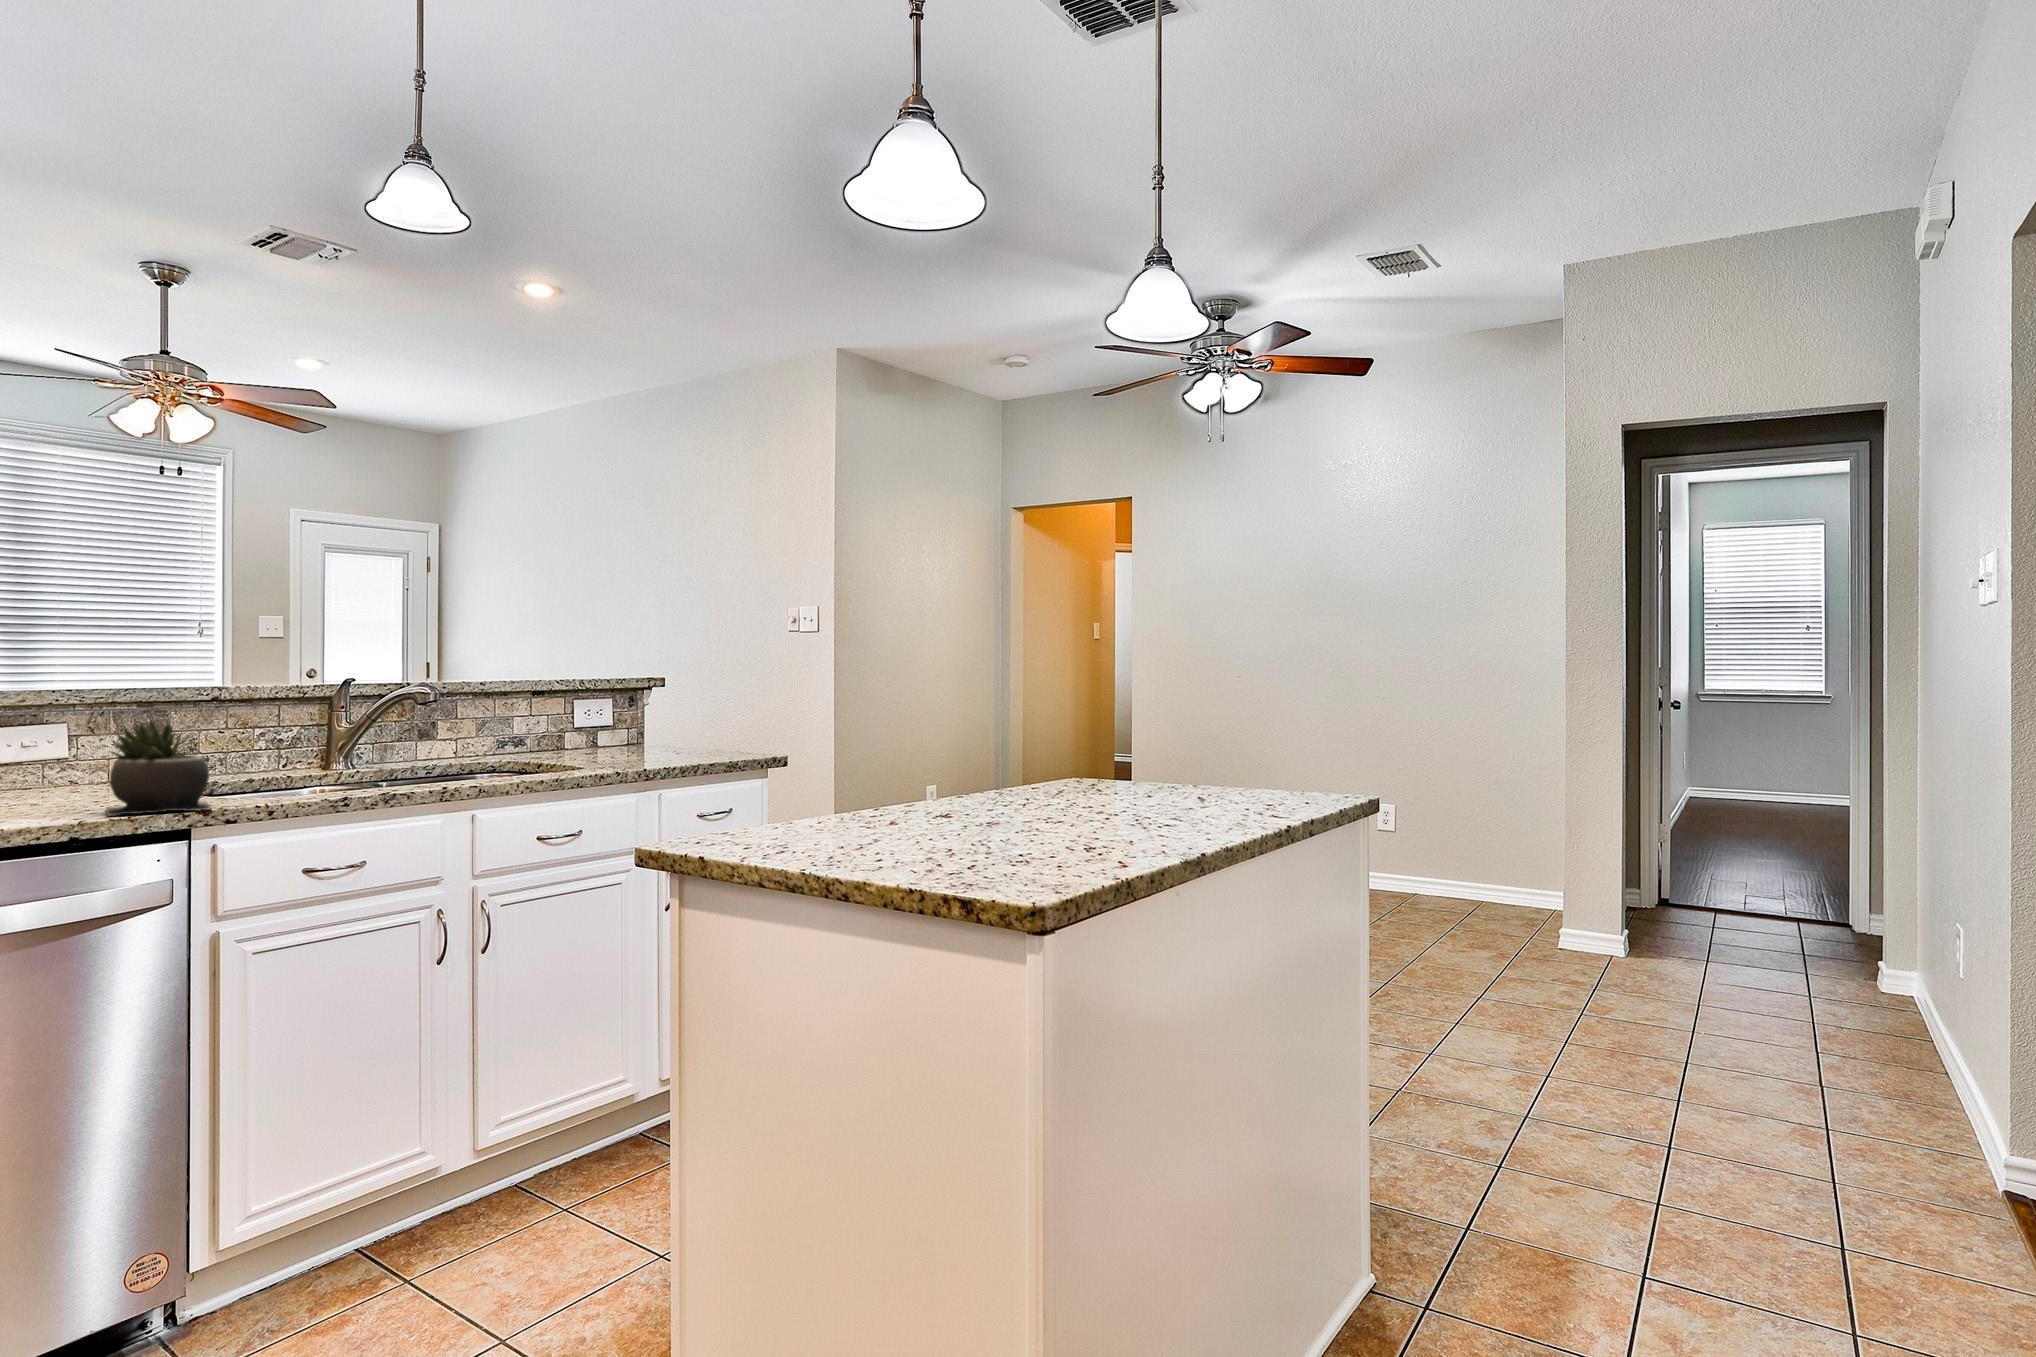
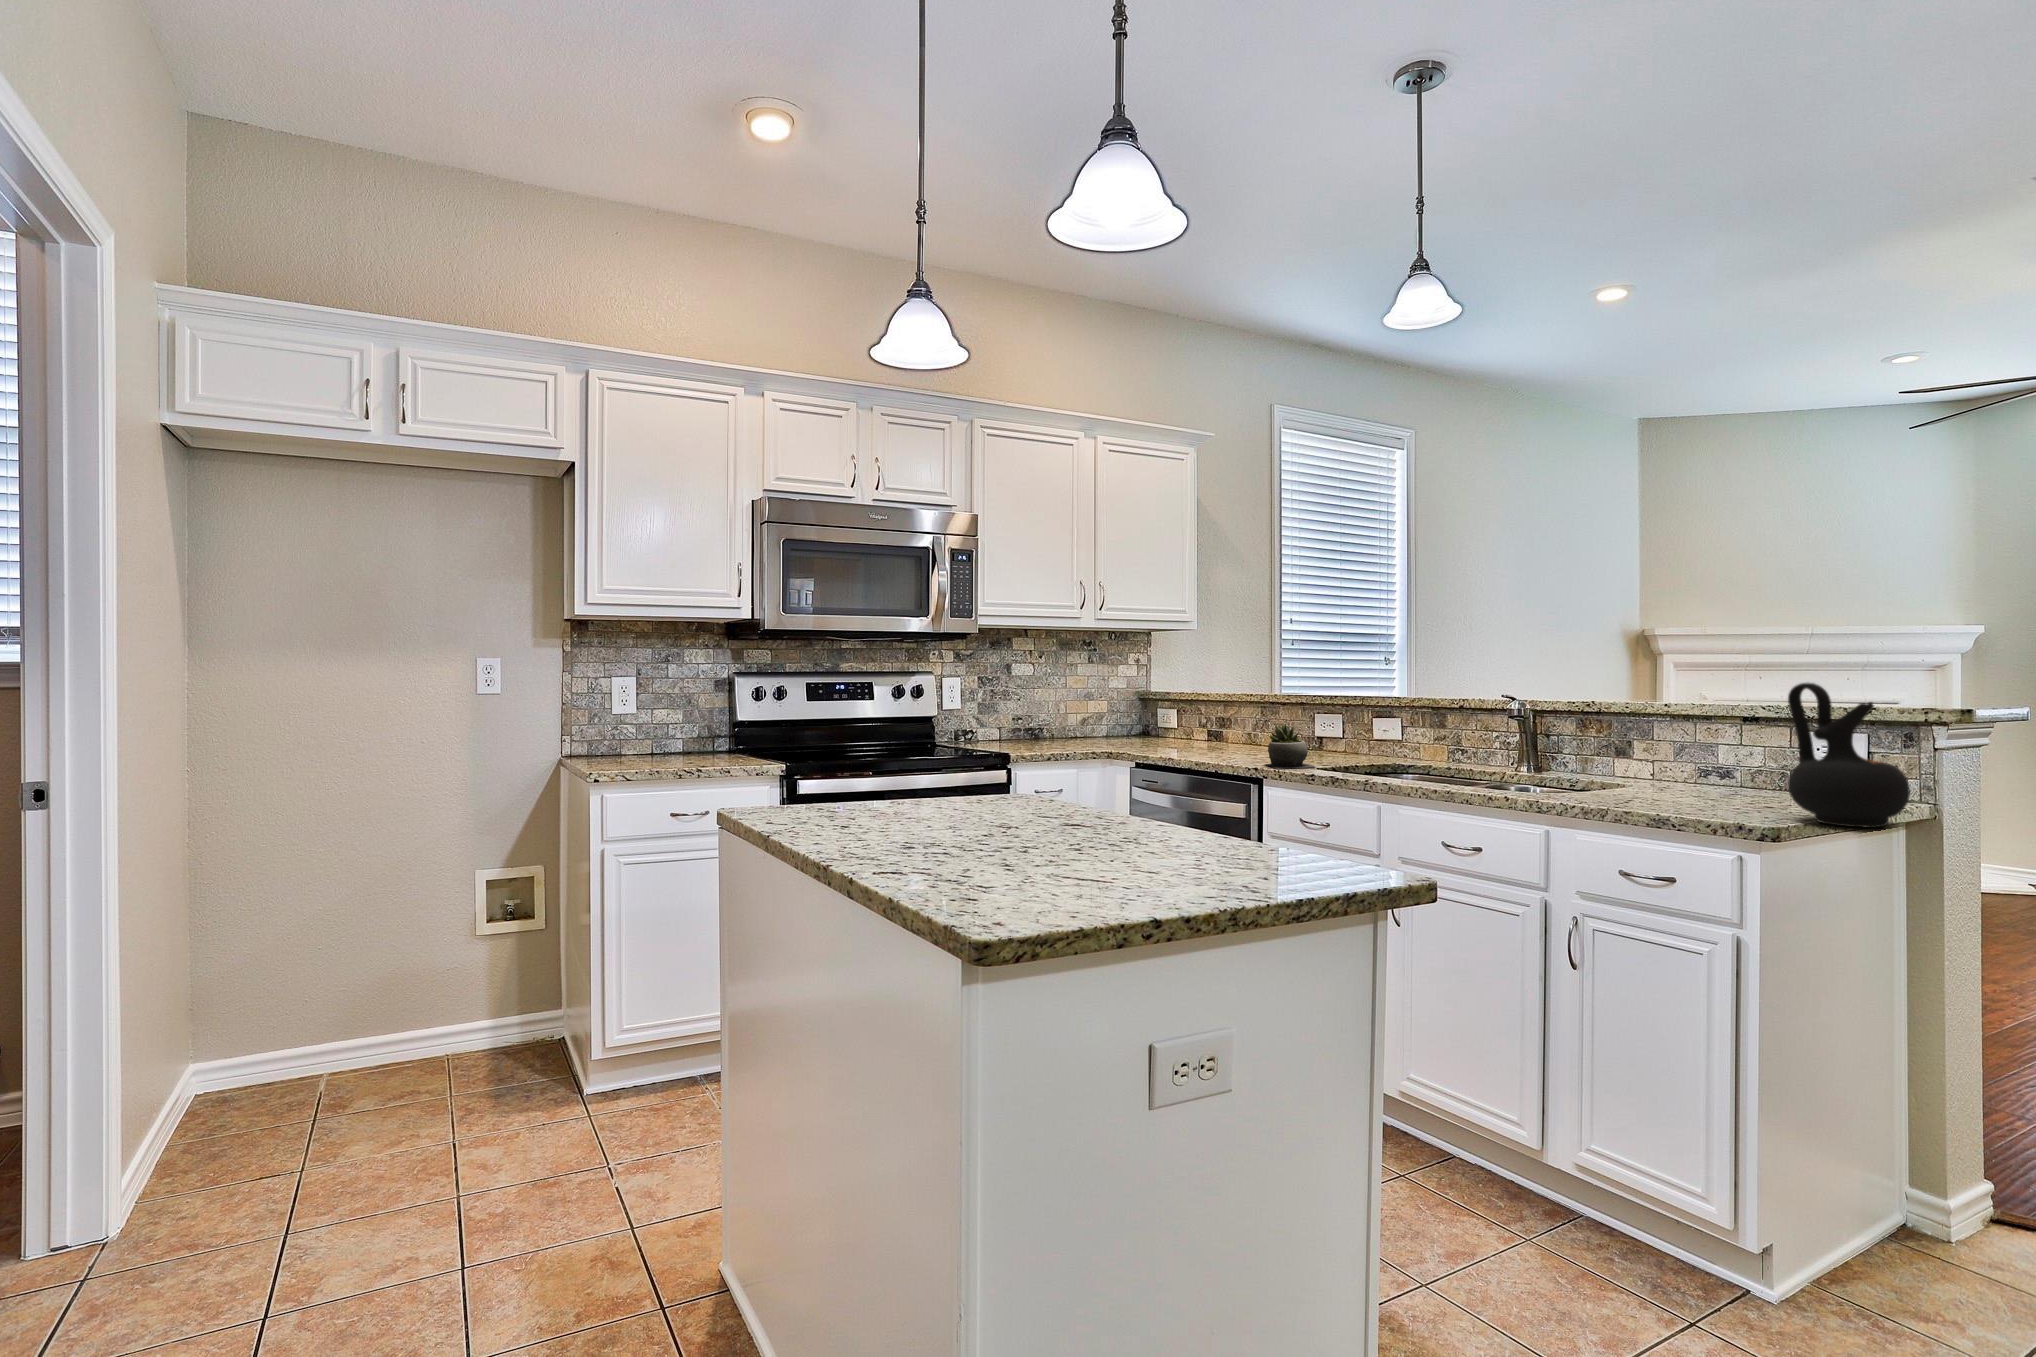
ceramic jug: none [660,656,722,756] -> present [1788,683,1910,828]

